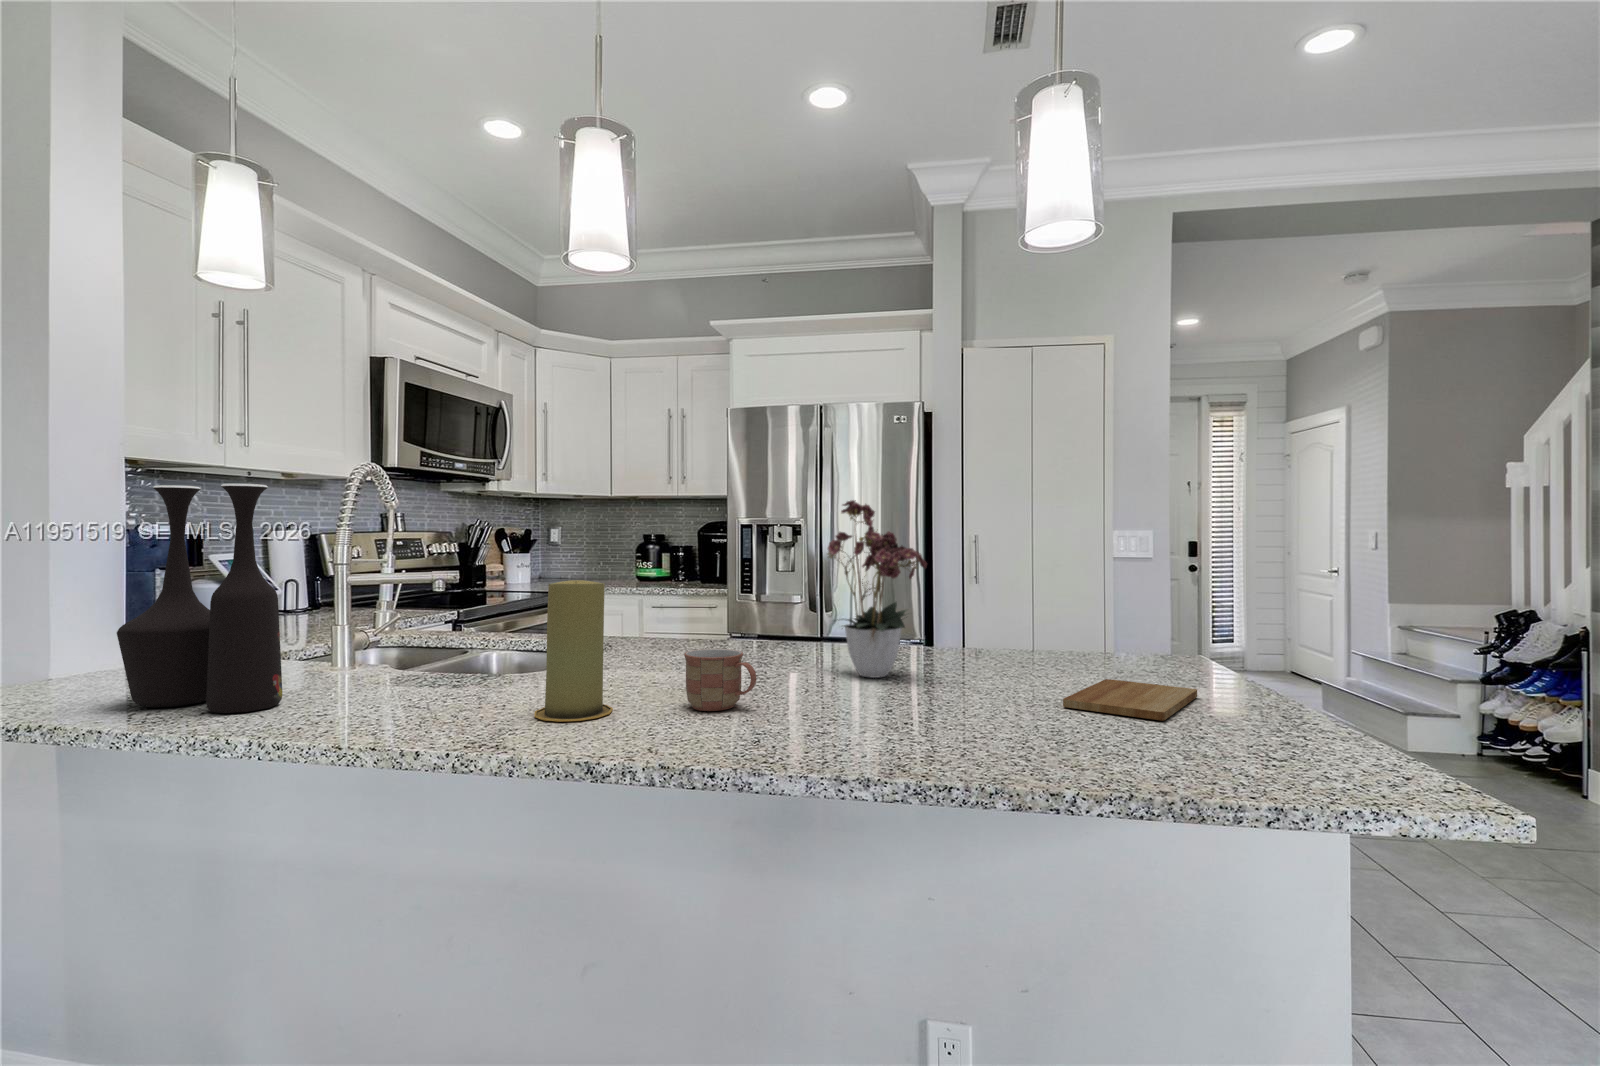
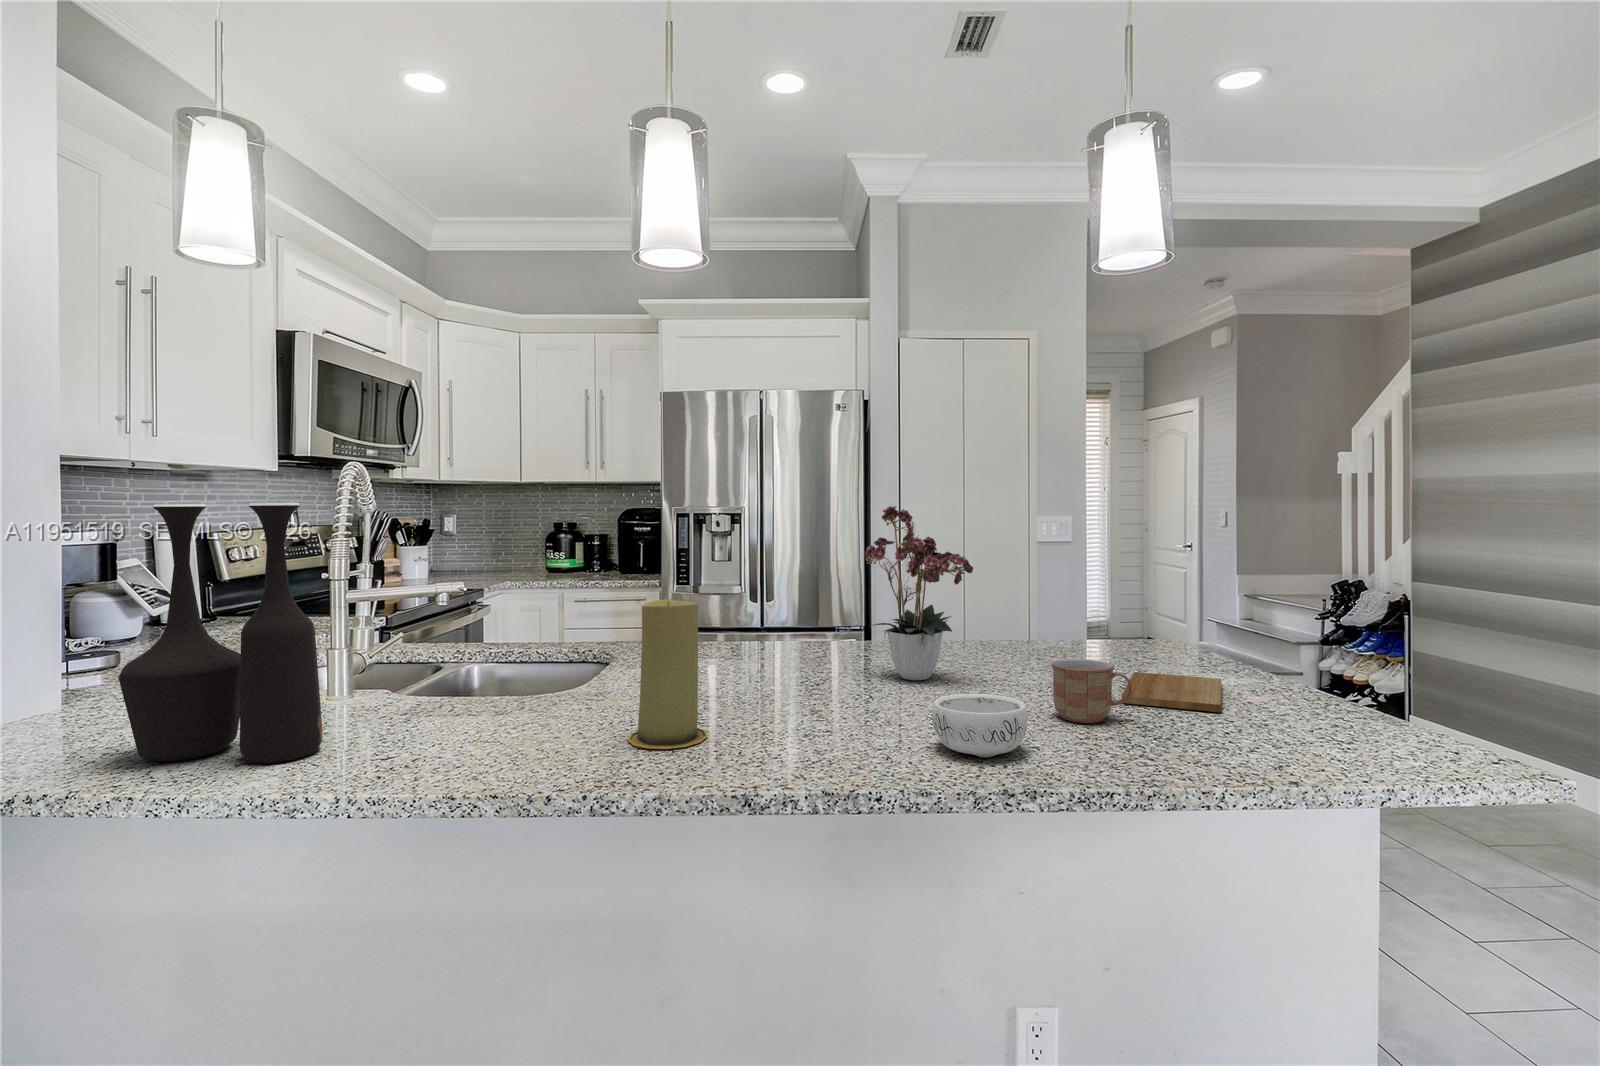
mug: present [684,649,756,711] -> present [1051,659,1132,723]
decorative bowl: none [809,683,907,746] -> present [932,694,1028,757]

